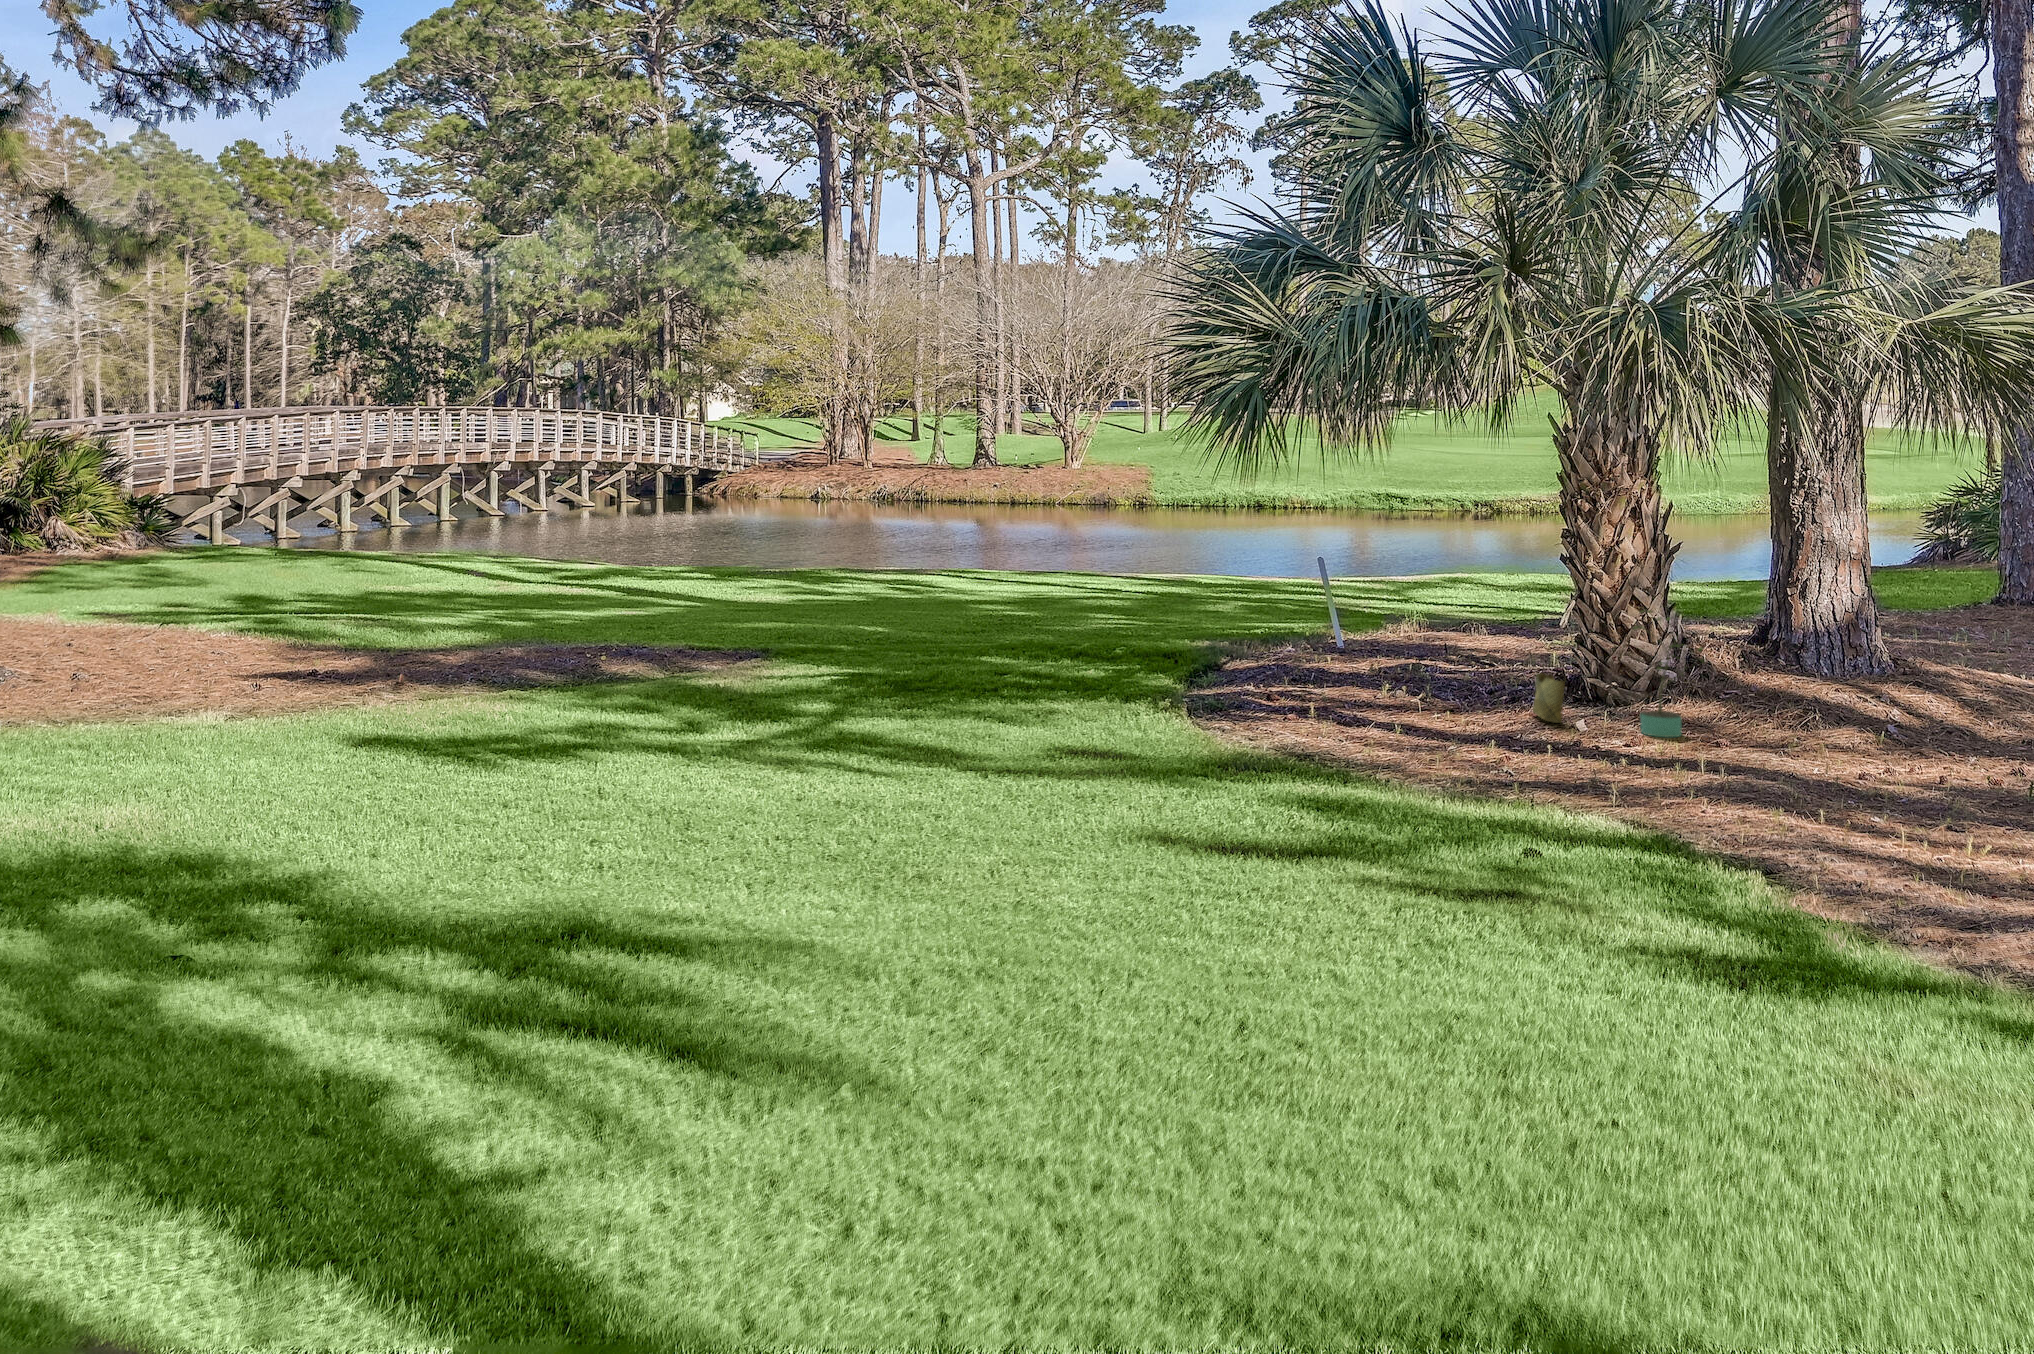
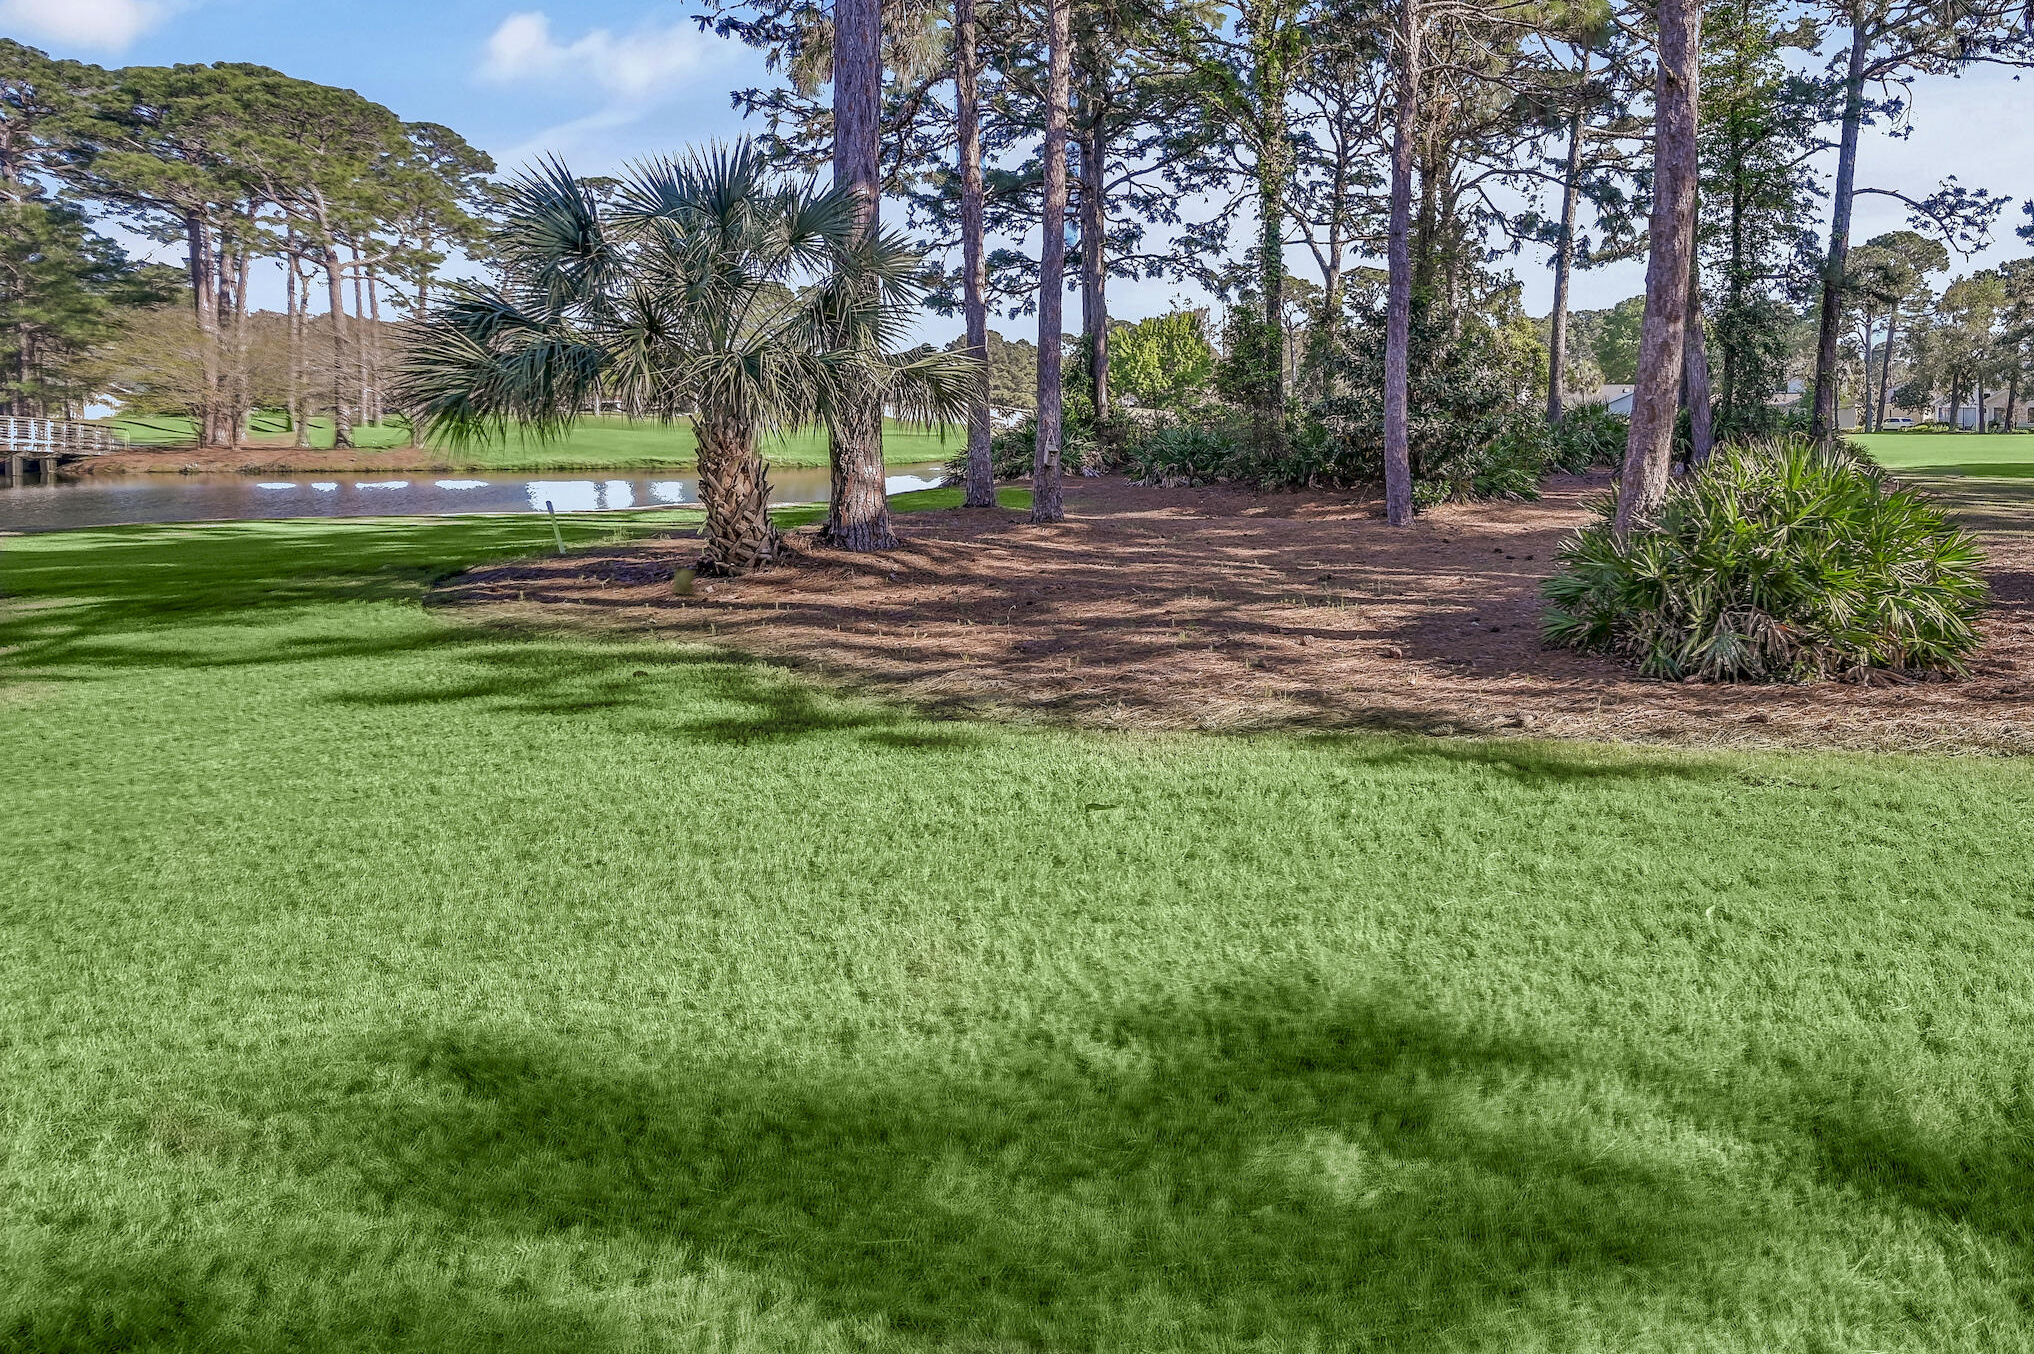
potted plant: present [1632,610,1705,737] -> none [741,524,790,592]

